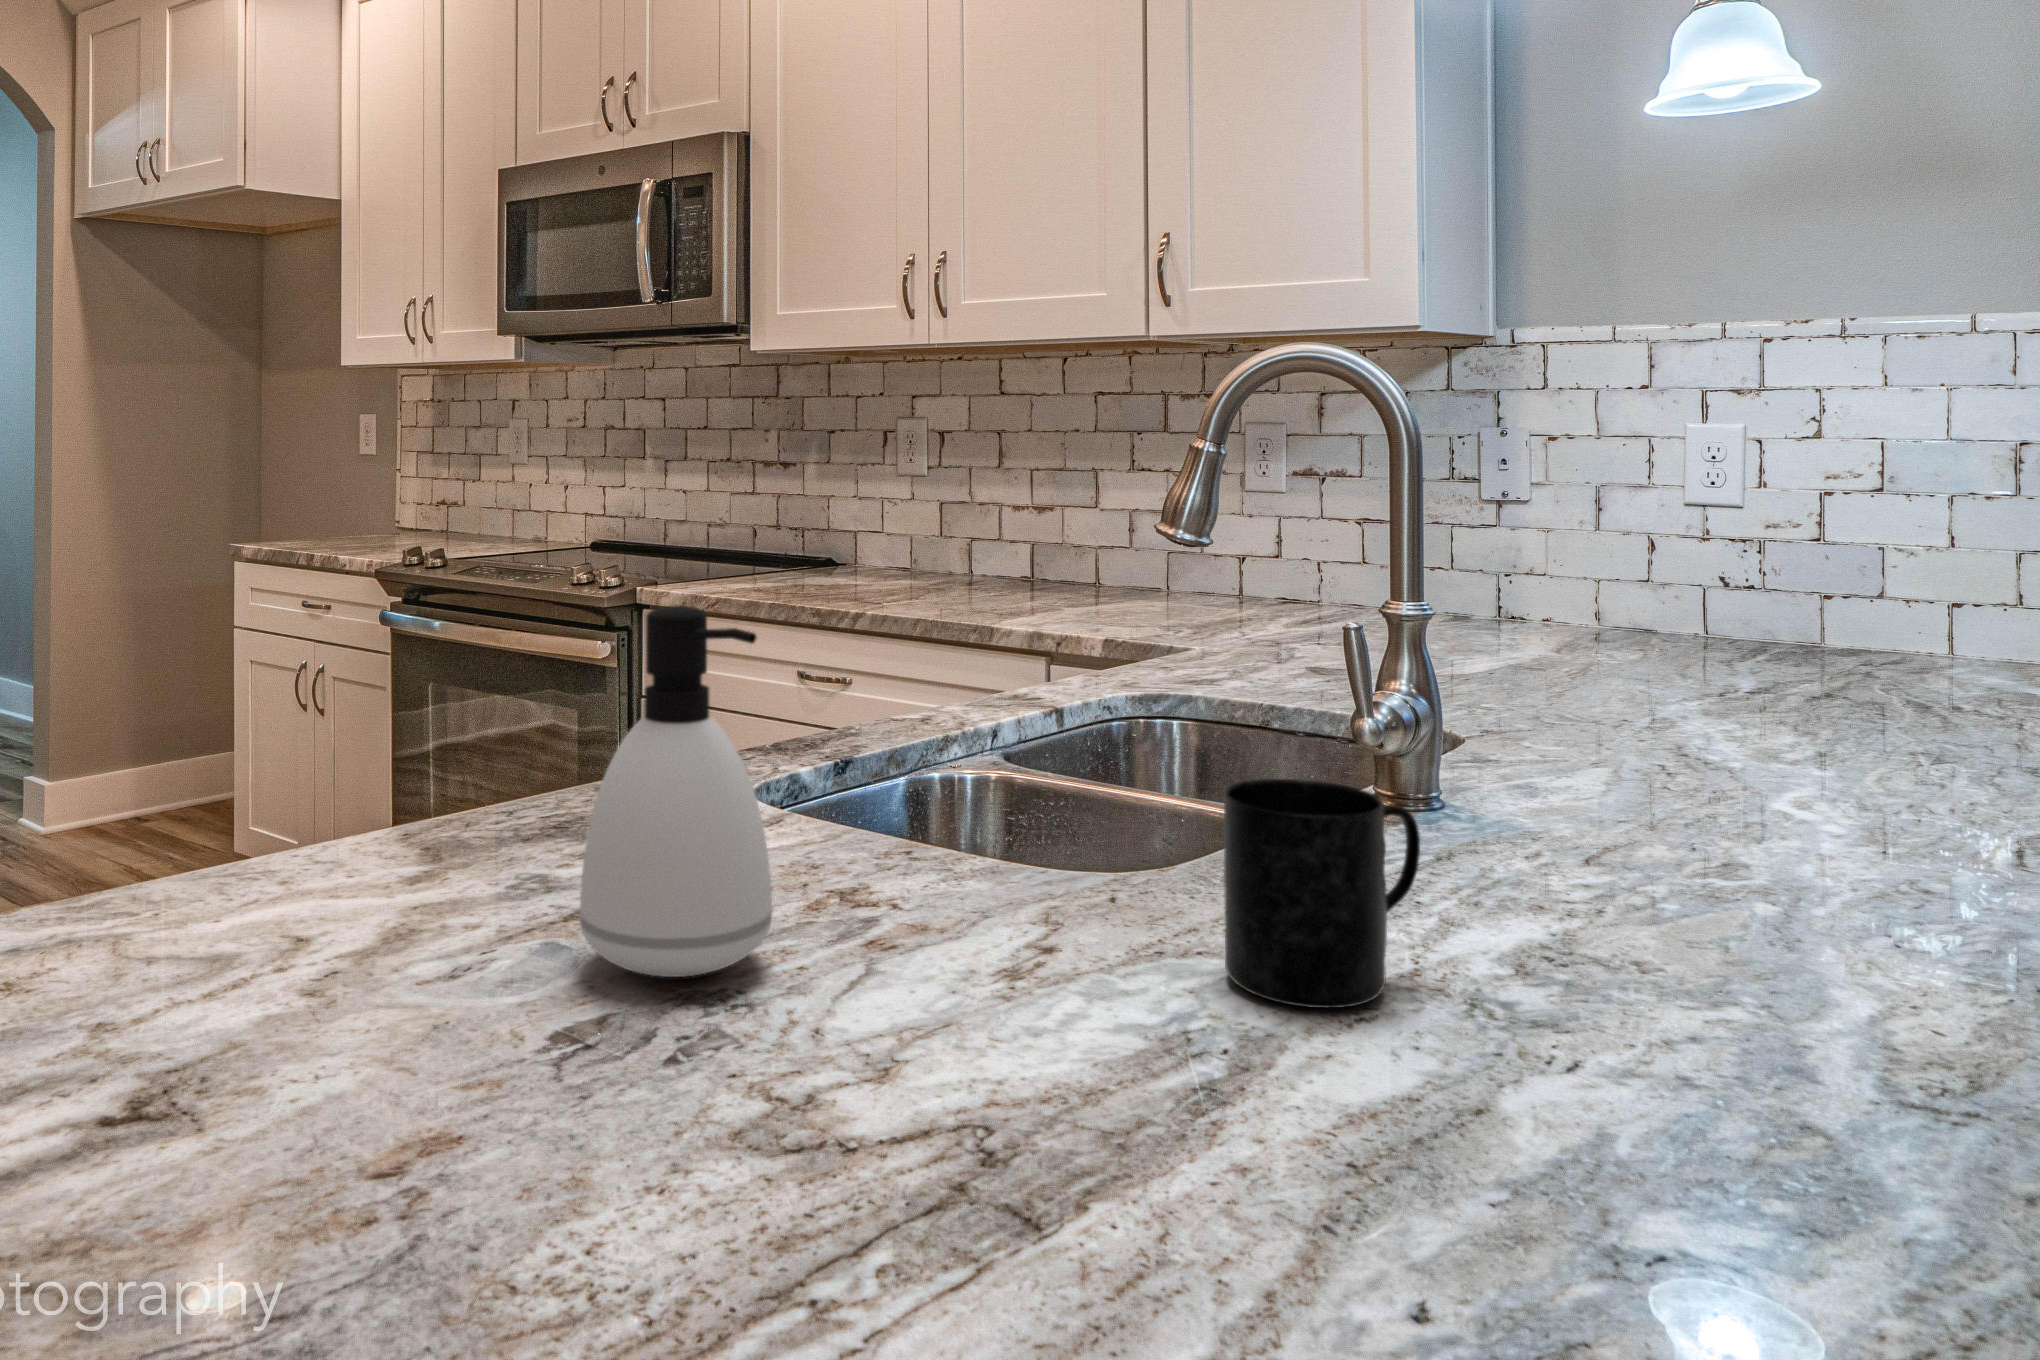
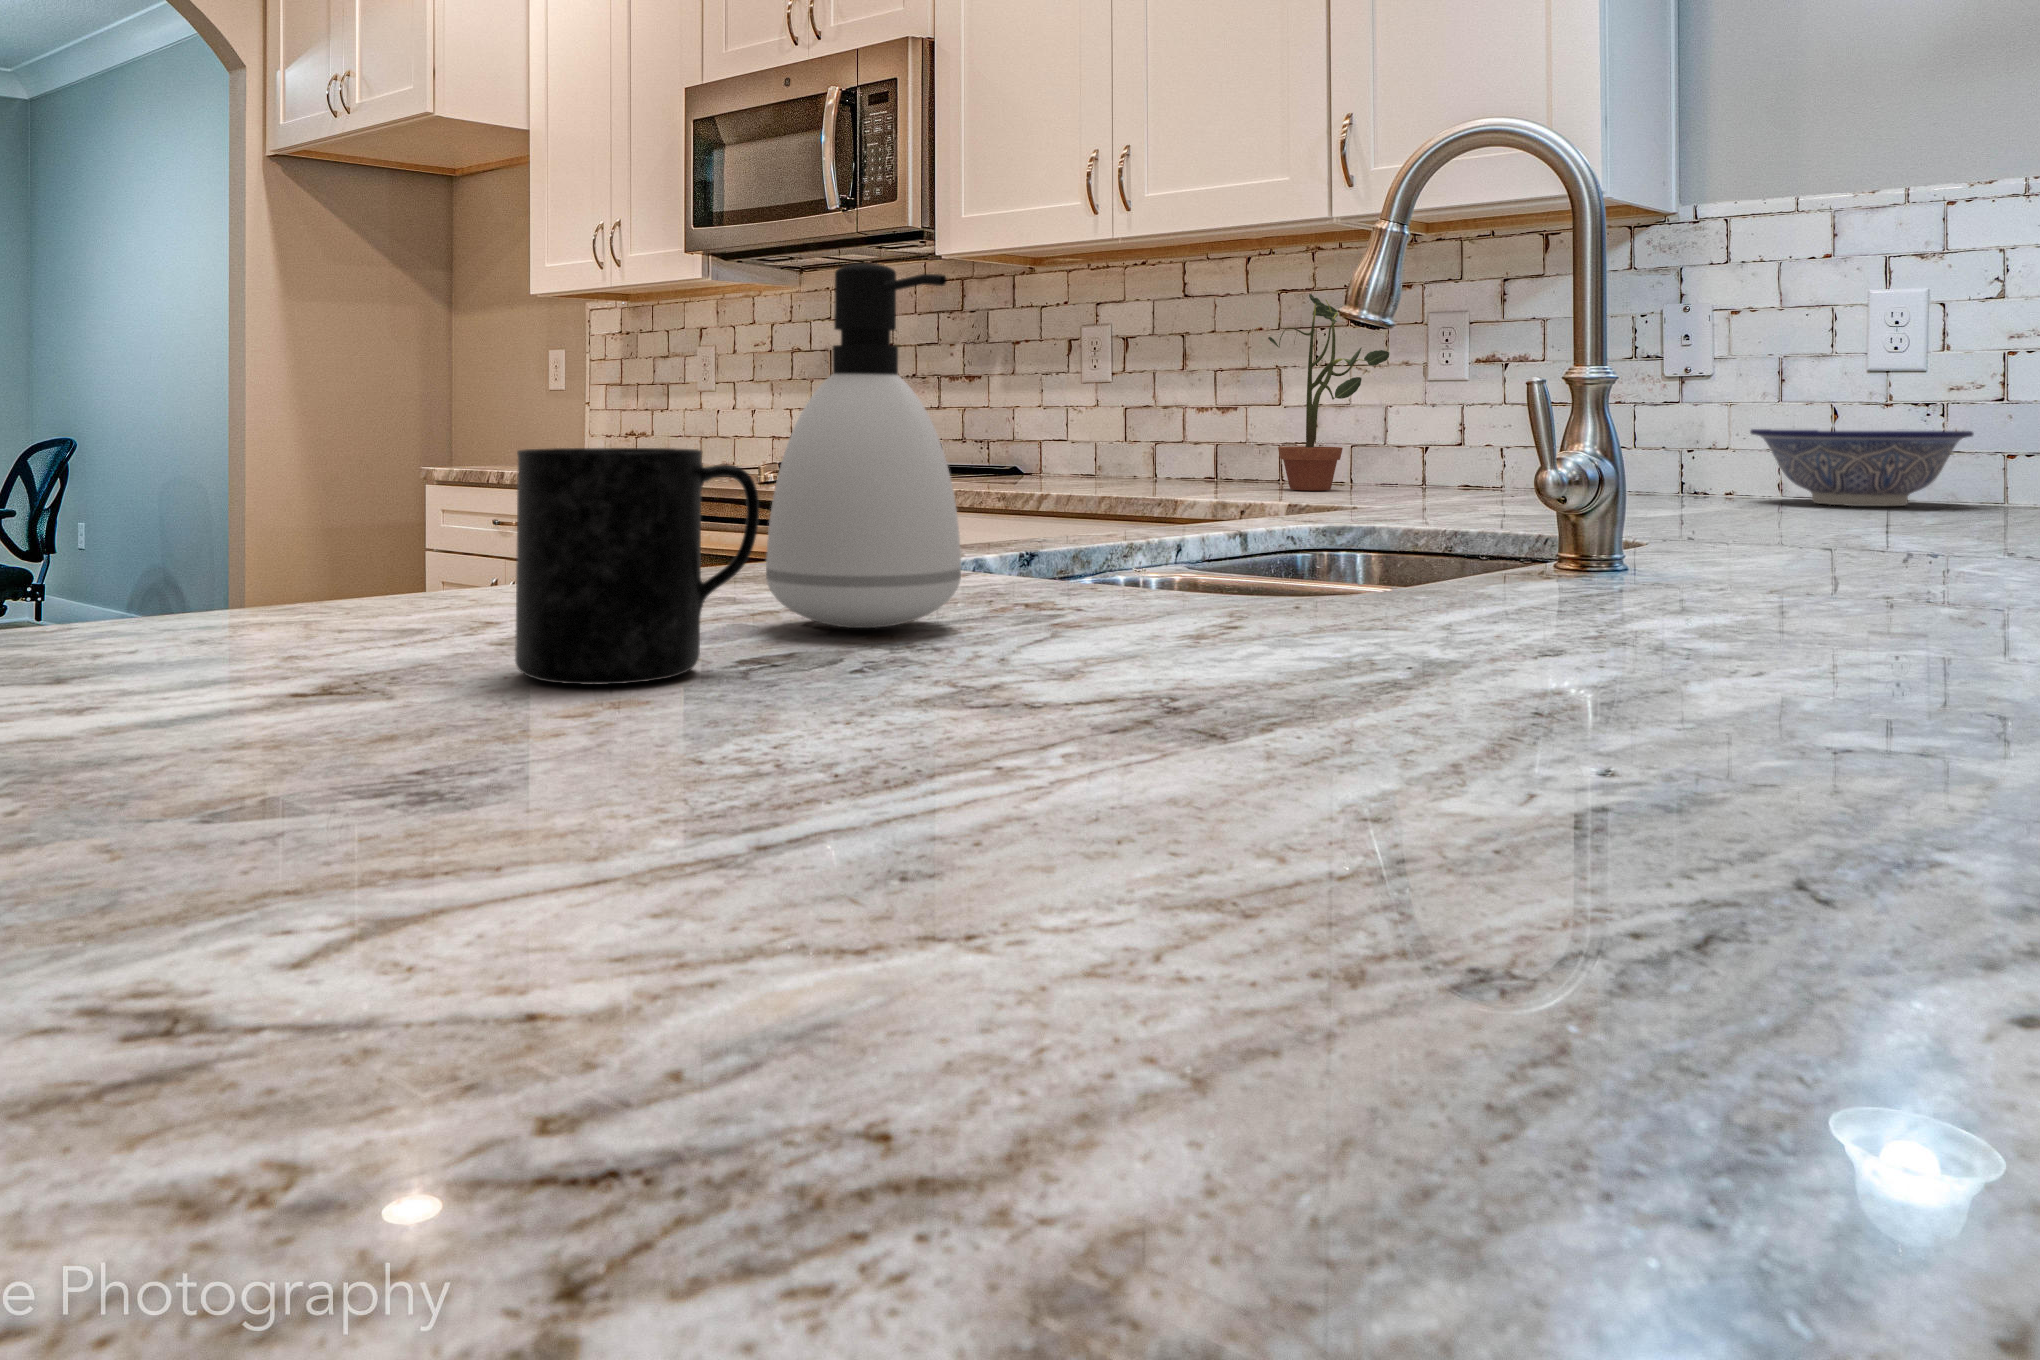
potted plant: none [1087,399,1209,607] -> present [1268,294,1389,490]
decorative bowl: none [1569,556,1791,645] -> present [1750,429,1973,506]
mug: present [1223,779,1420,1008] -> present [515,448,759,685]

